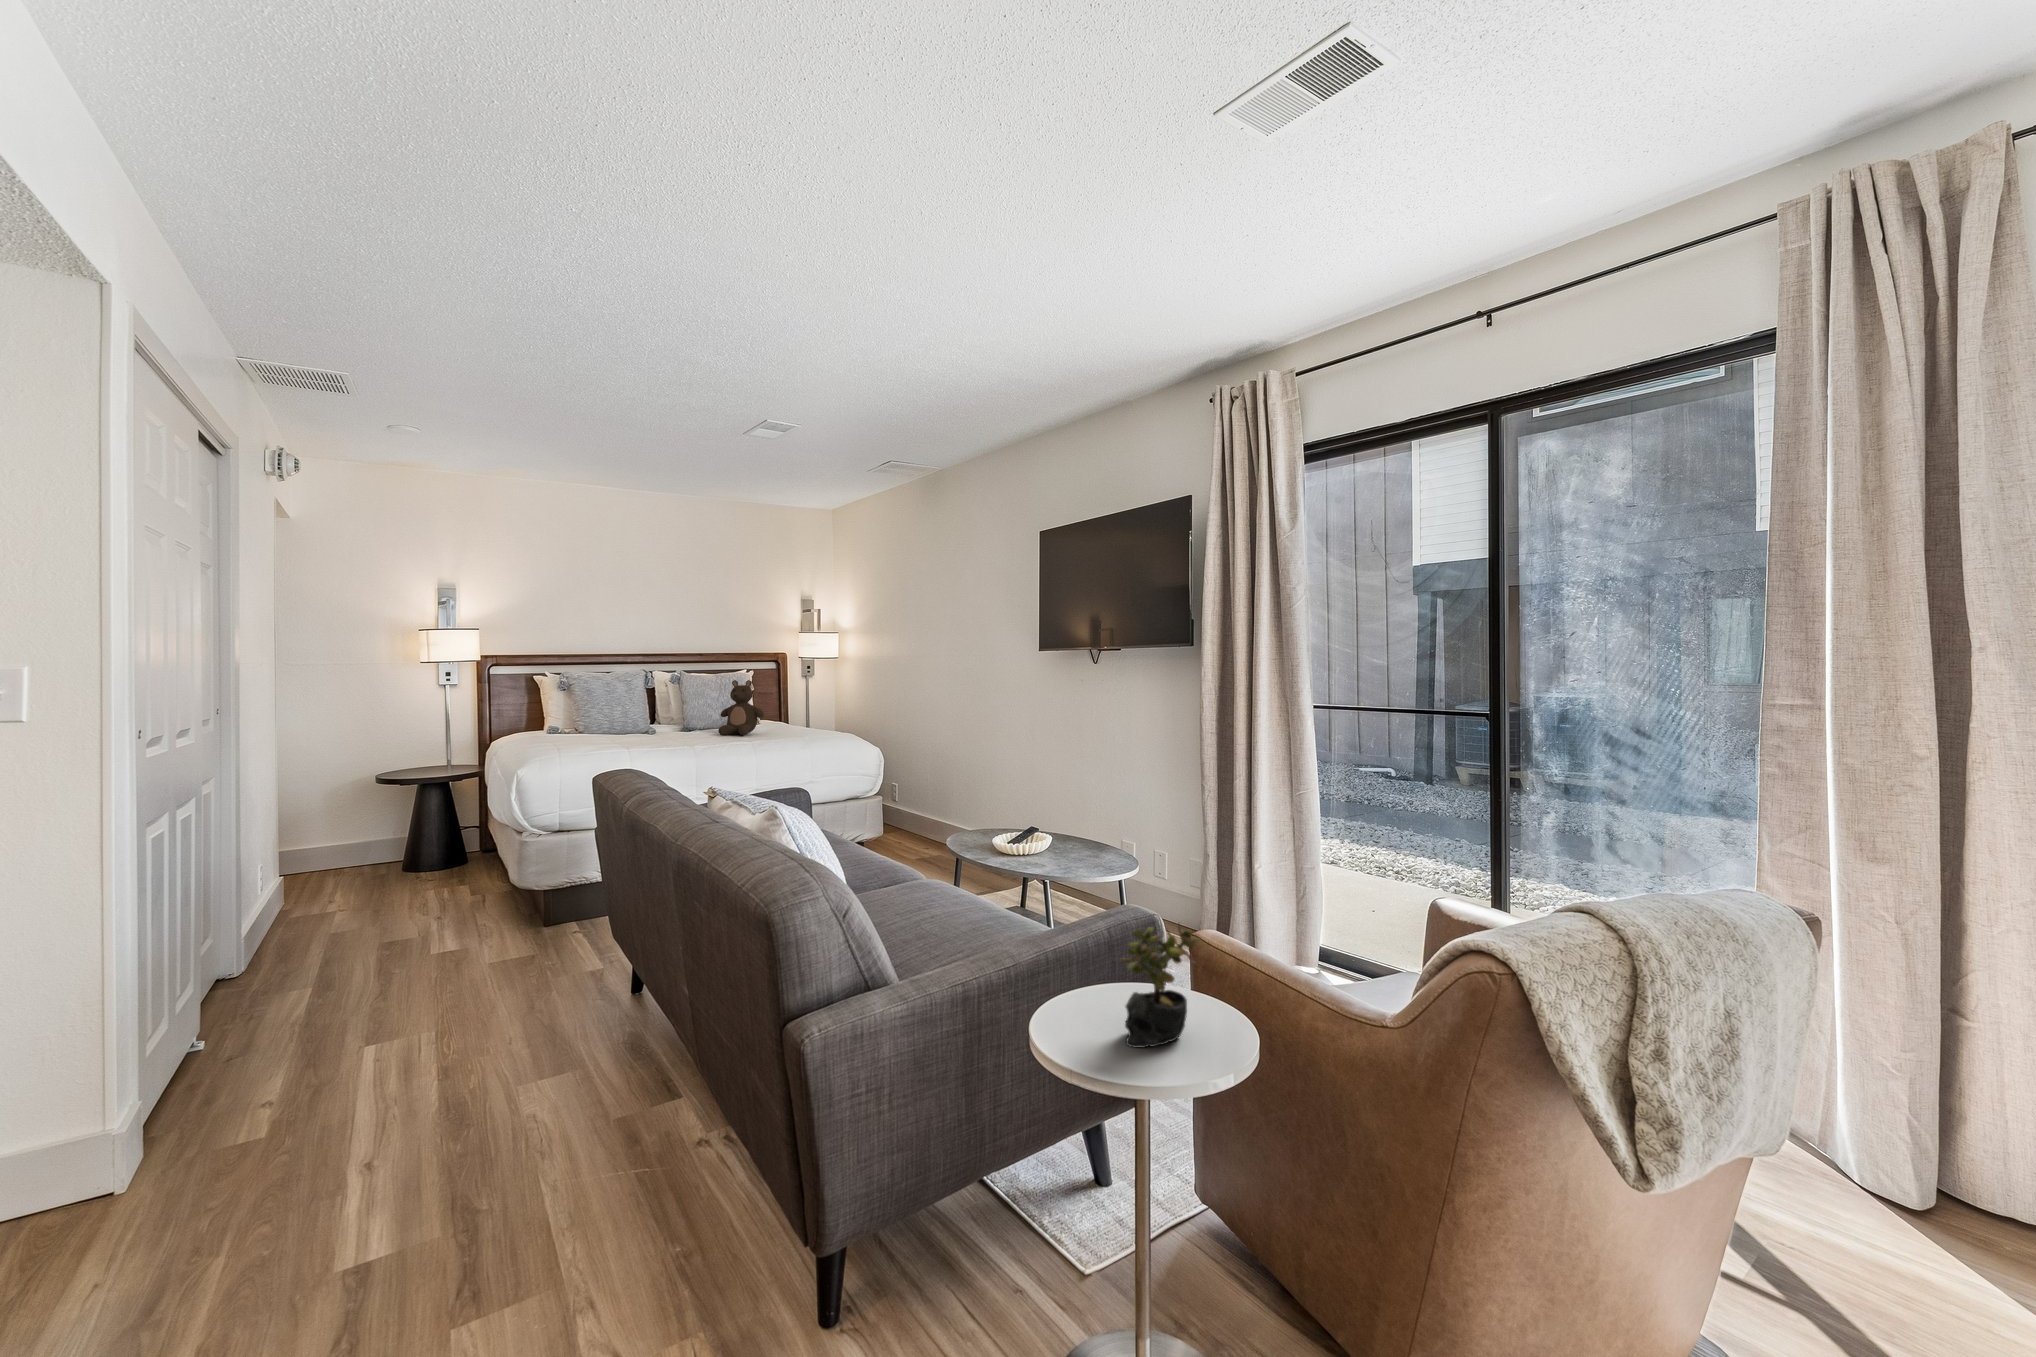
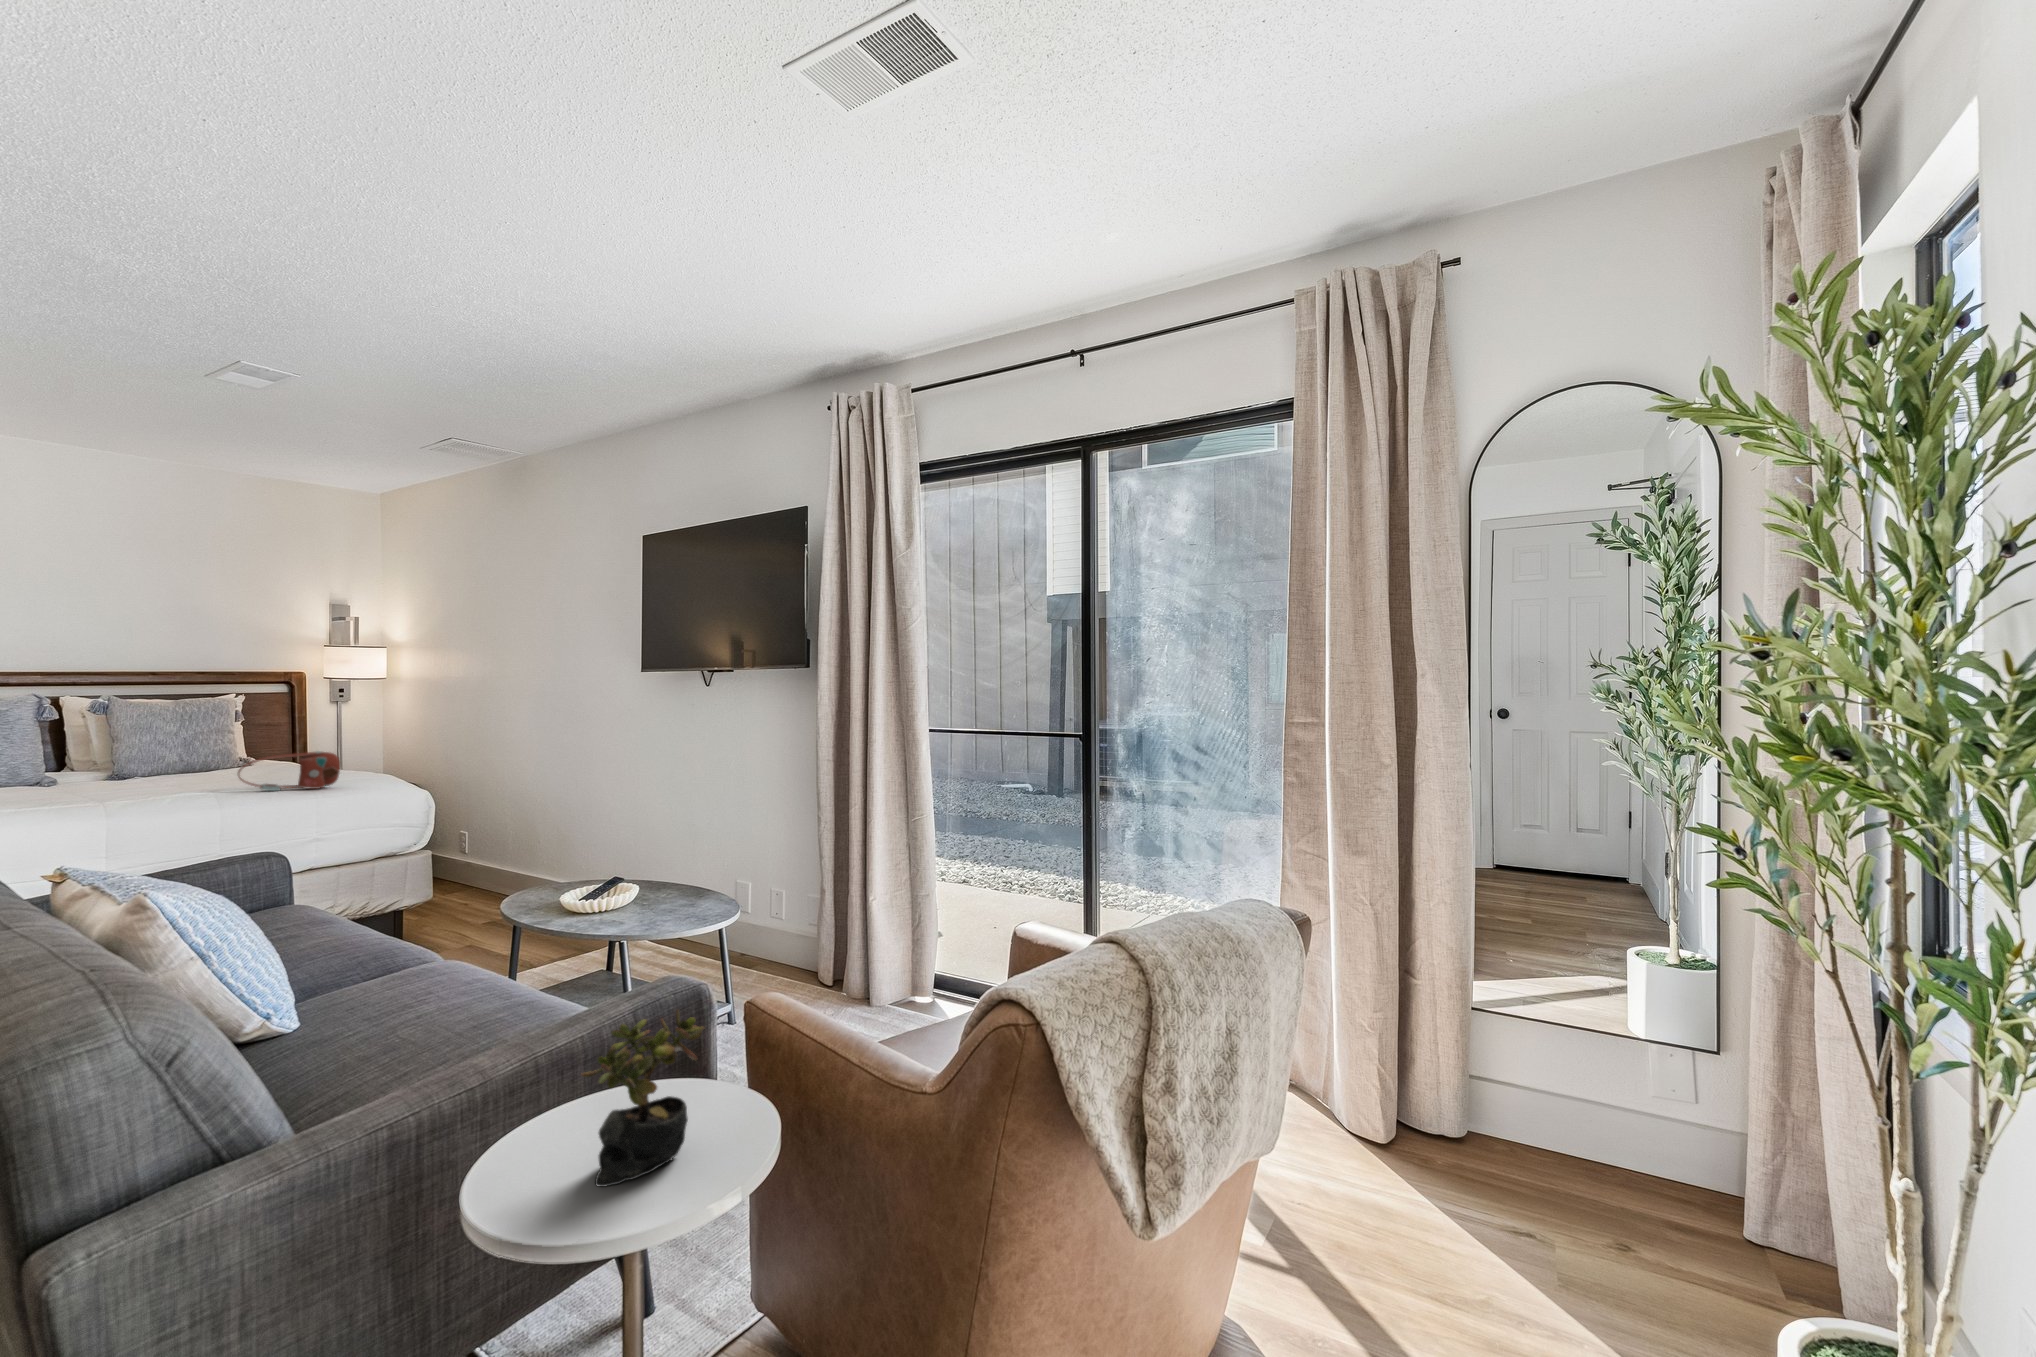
stuffed bear: present [718,680,764,735] -> none [158,709,244,786]
handbag: none [765,713,824,742] -> present [238,751,340,791]

